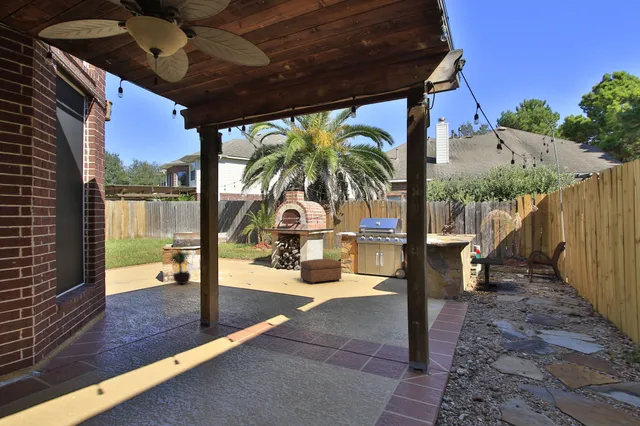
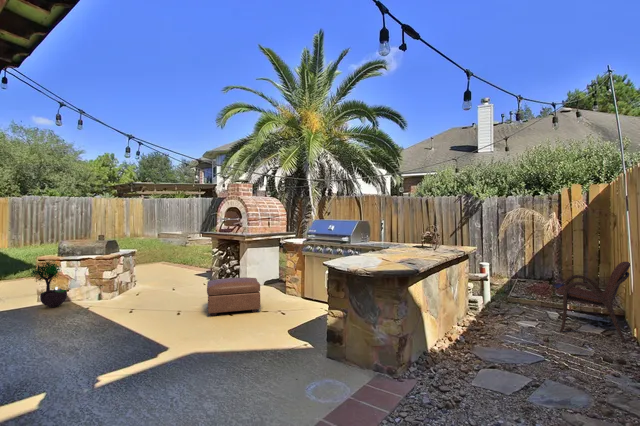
side table: present [470,249,504,292] -> none [437,271,508,355]

